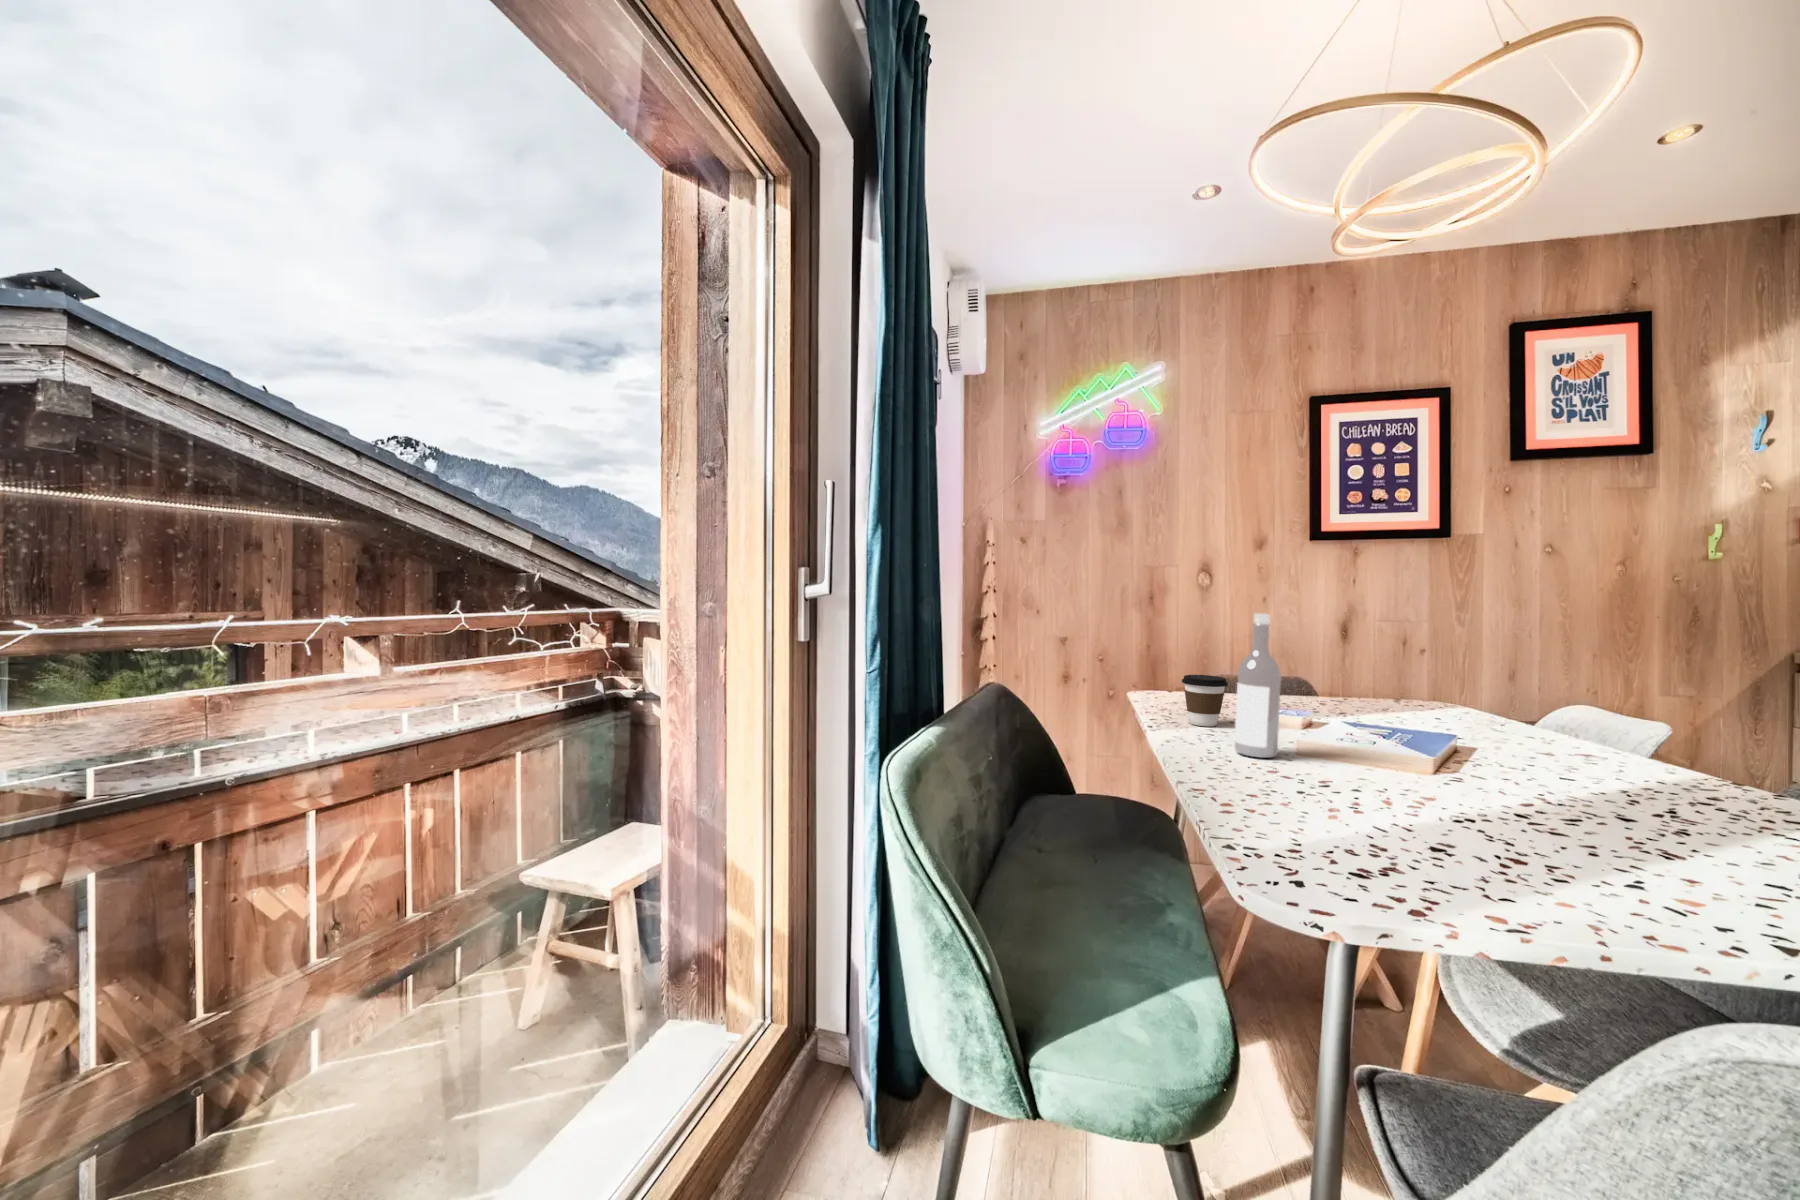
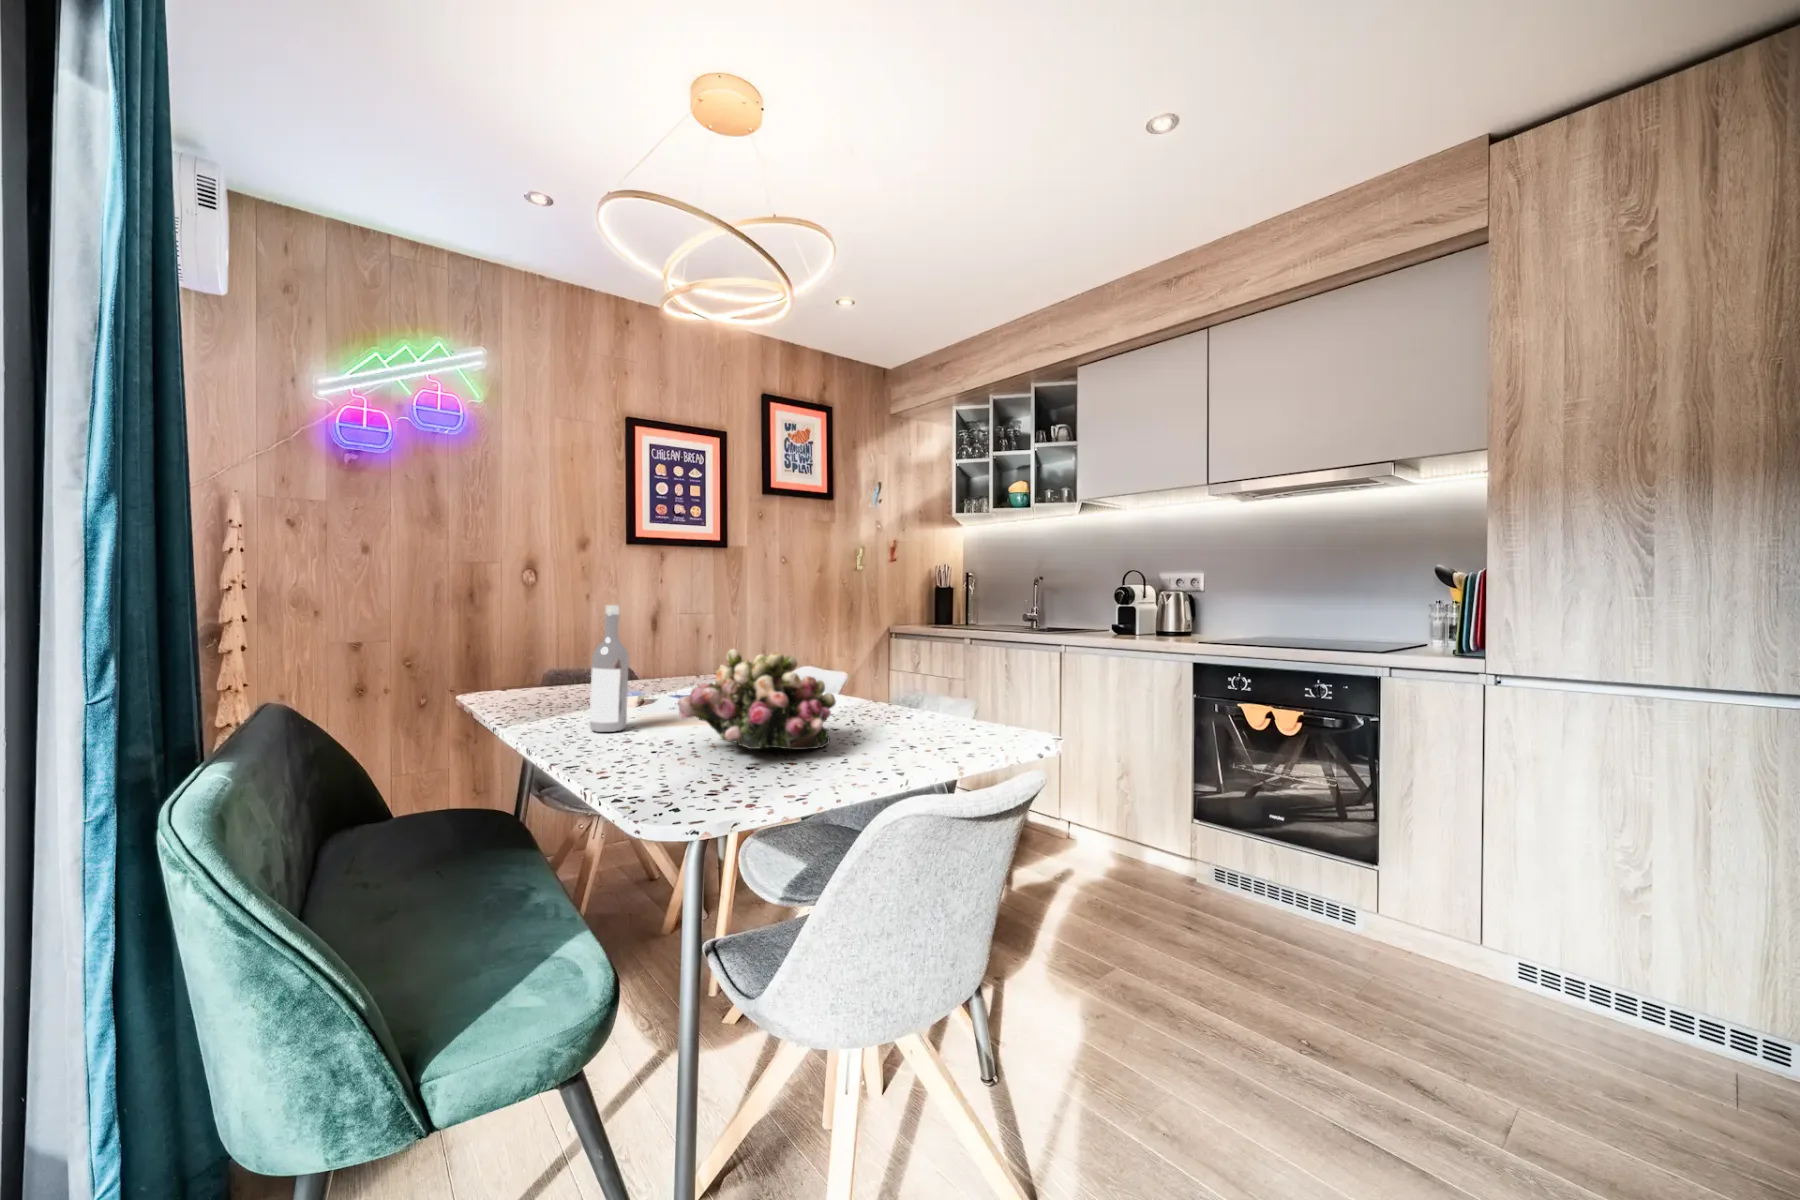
coffee cup: present [1182,675,1228,726] -> none [531,666,575,715]
flower arrangement: none [1333,677,1617,845] -> present [678,649,836,749]

